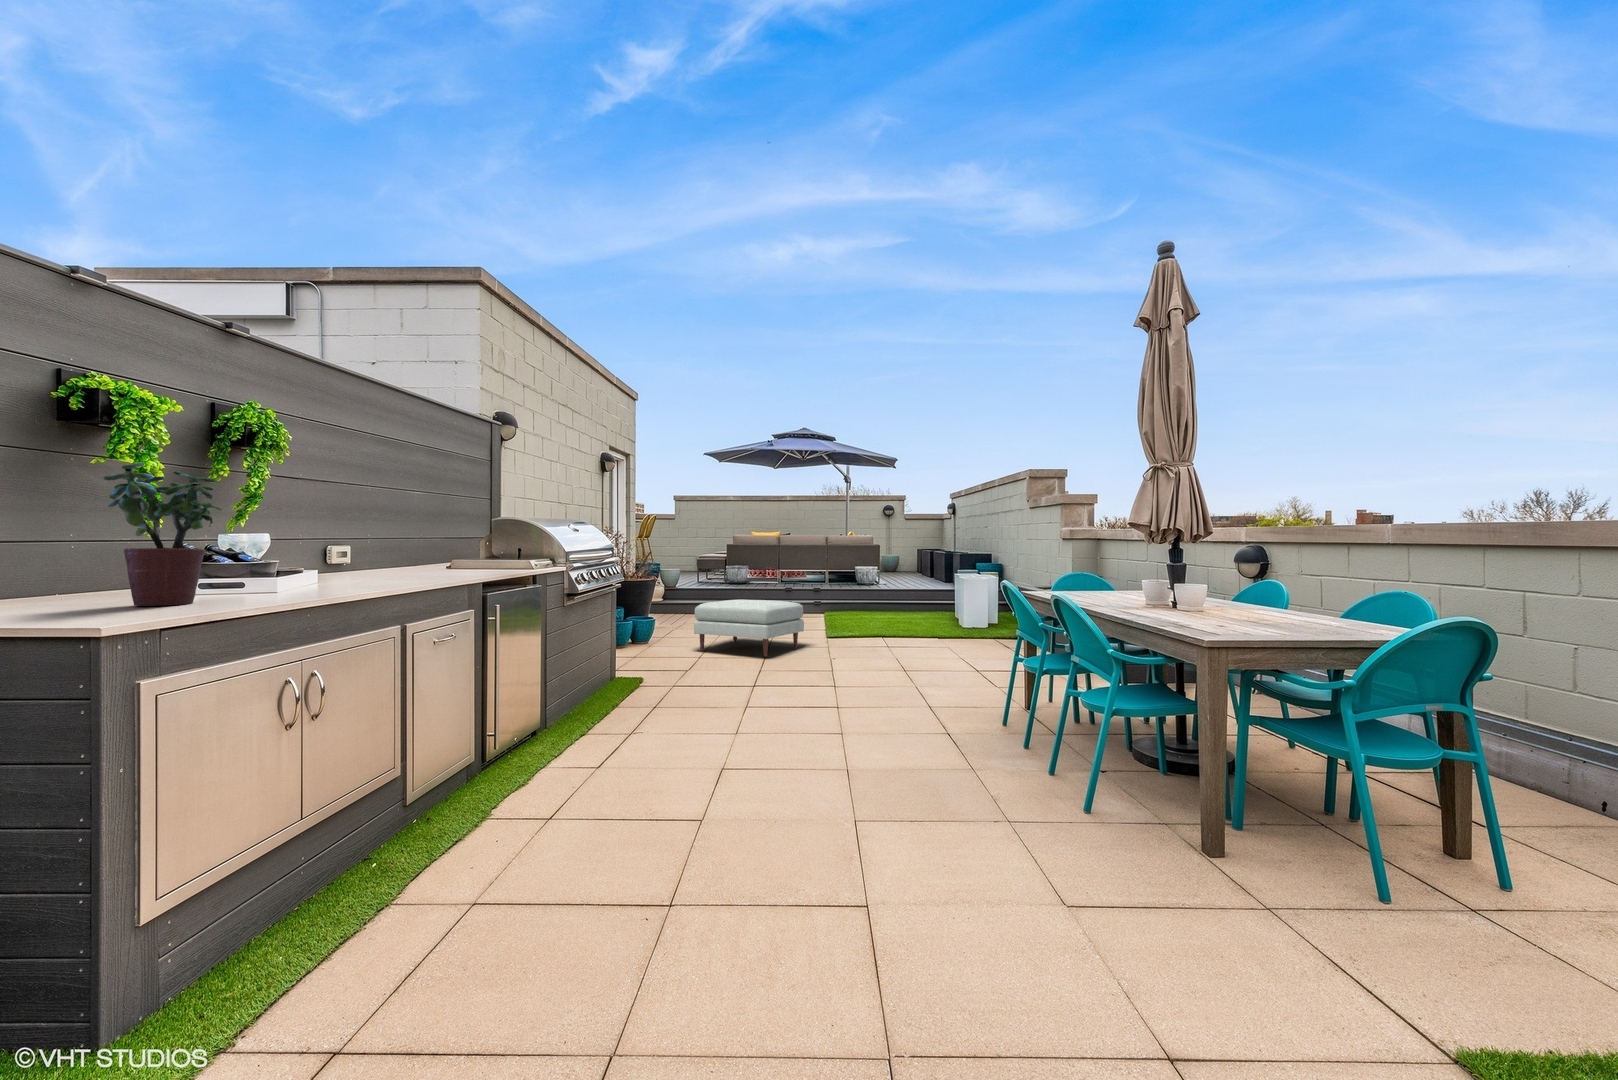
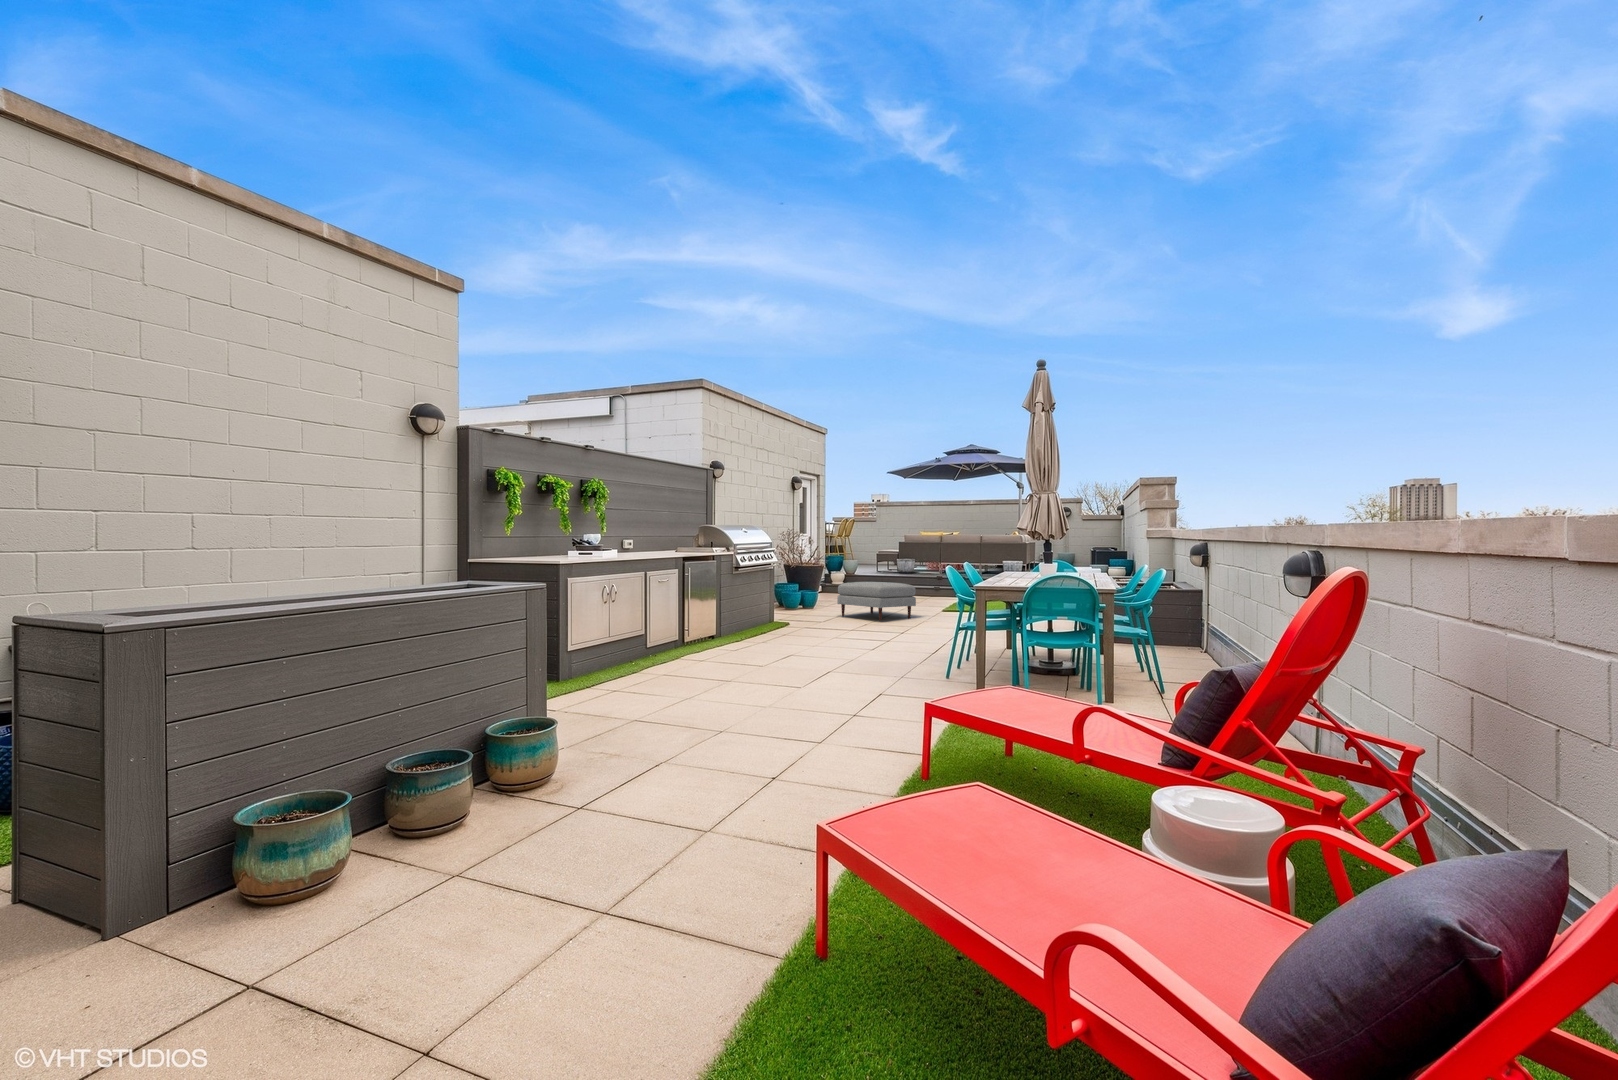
potted plant: present [103,463,222,606] -> none [557,512,586,558]

